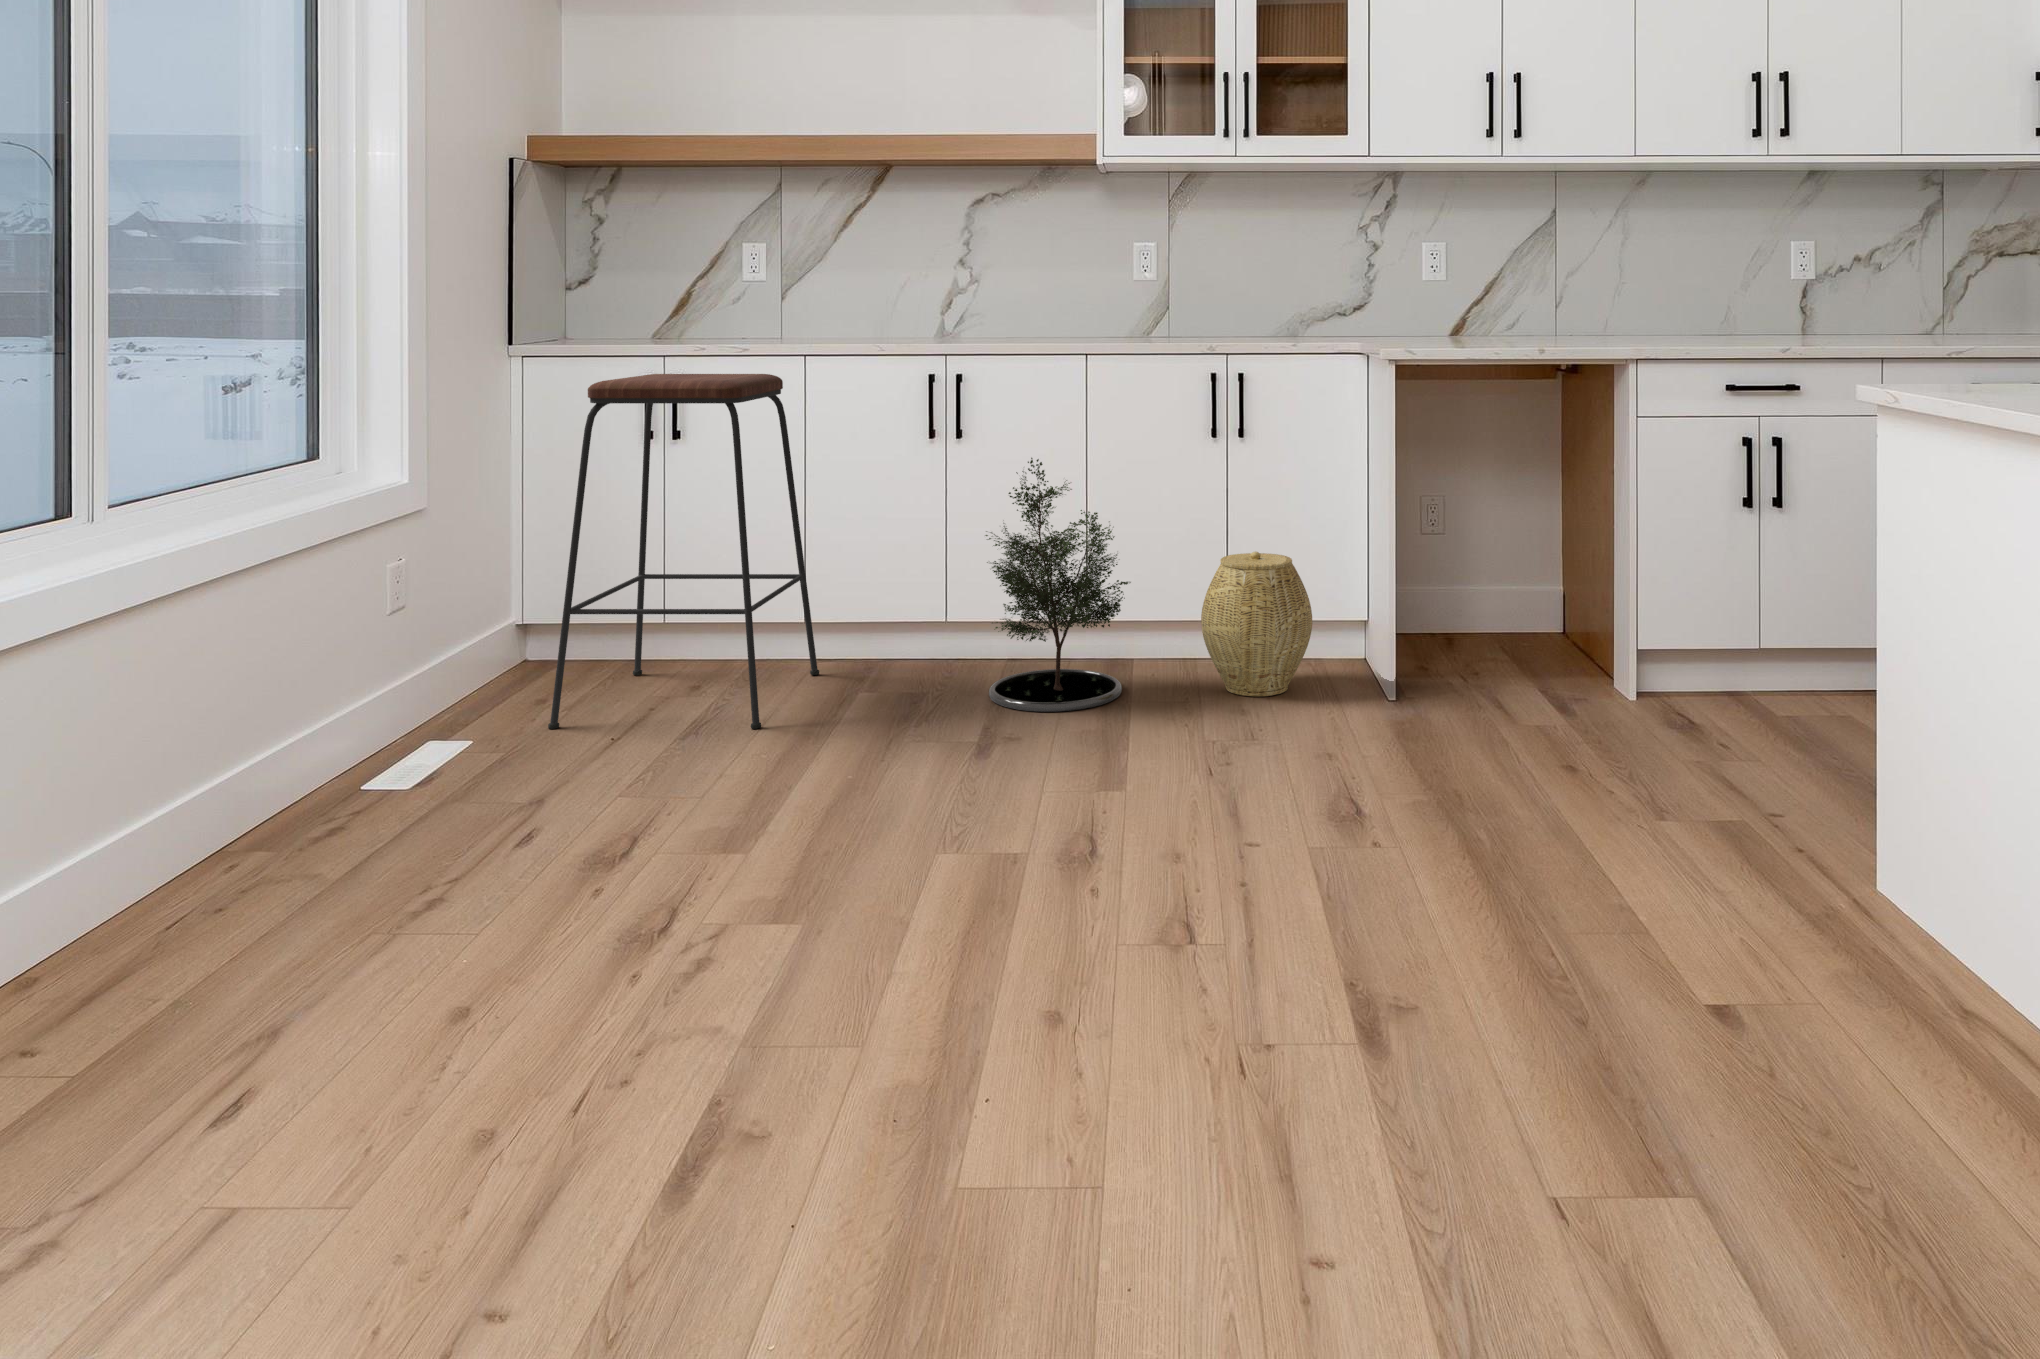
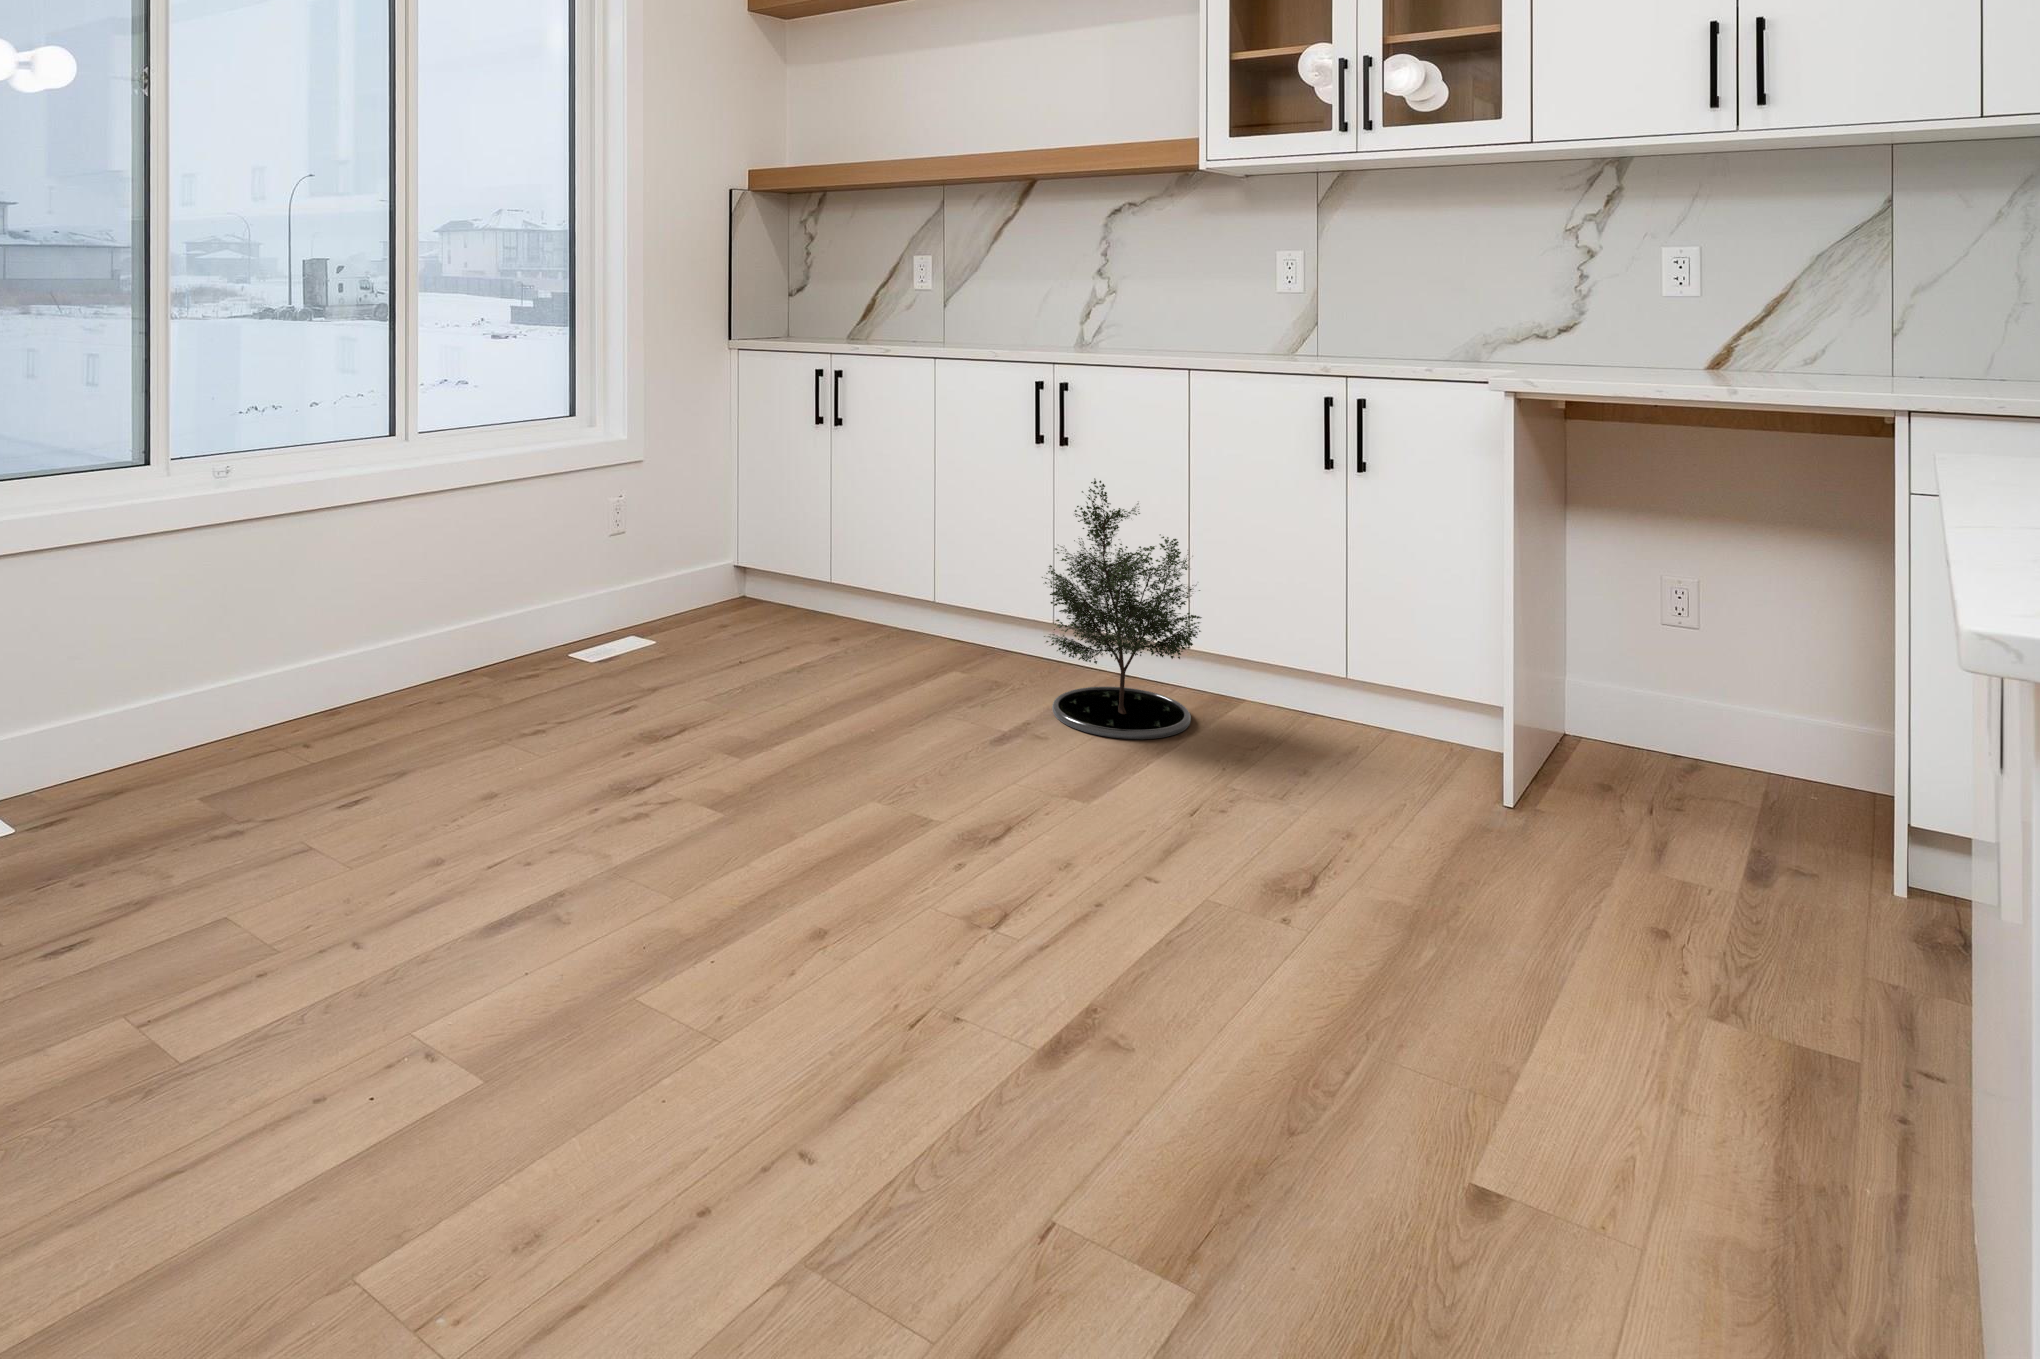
bar stool: present [548,374,819,729] -> none [703,376,936,693]
woven basket: present [1201,551,1312,696] -> none [1276,605,1414,771]

